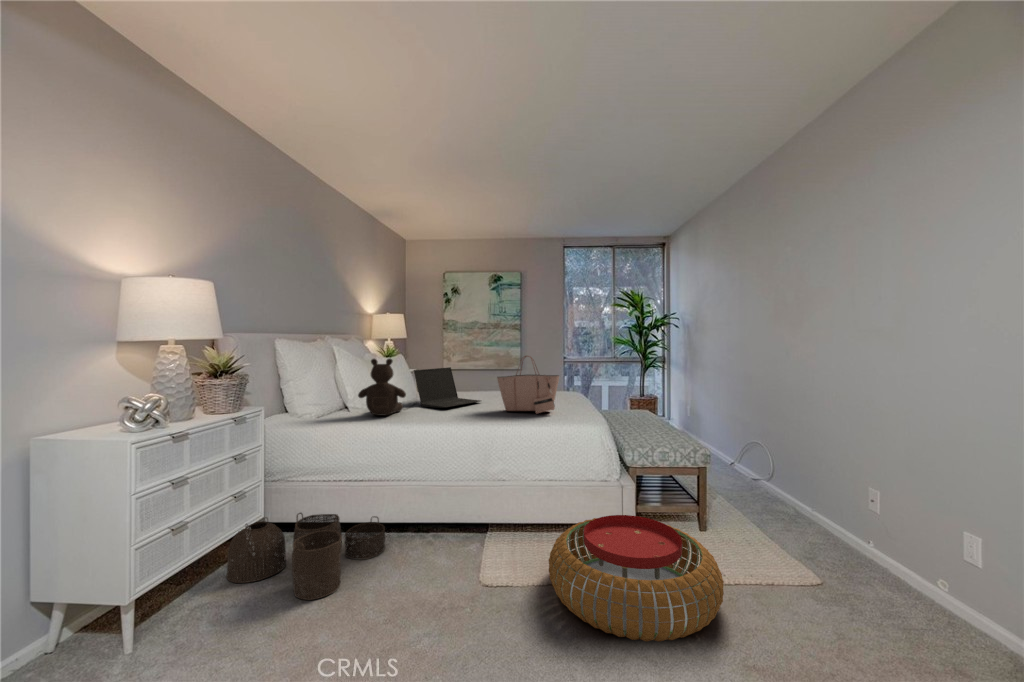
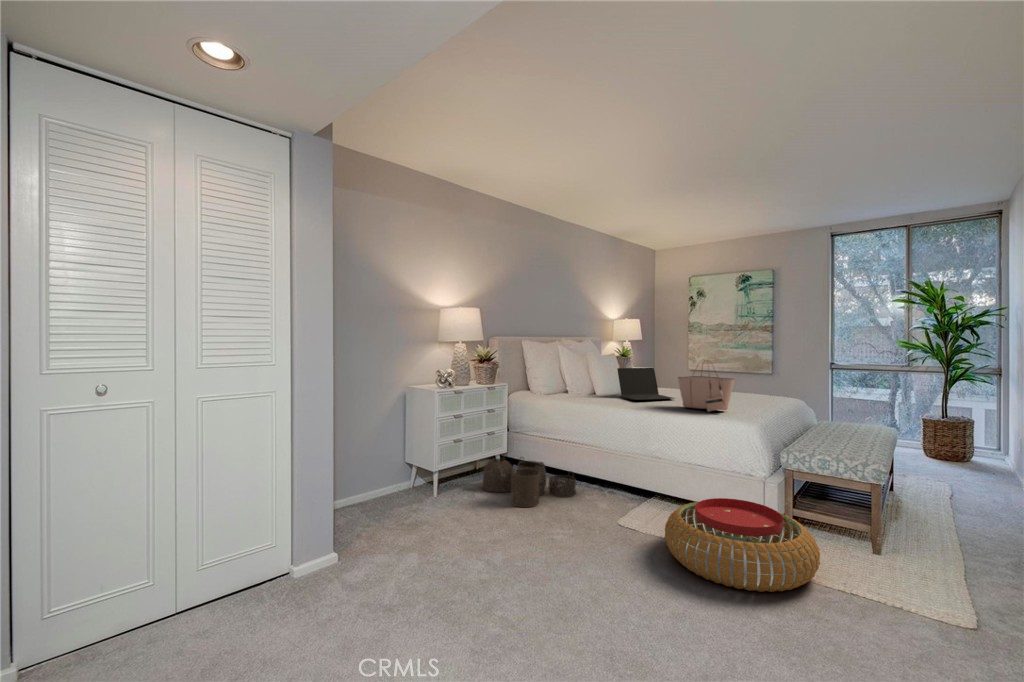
teddy bear: present [358,359,406,416] -> none [569,358,604,401]

